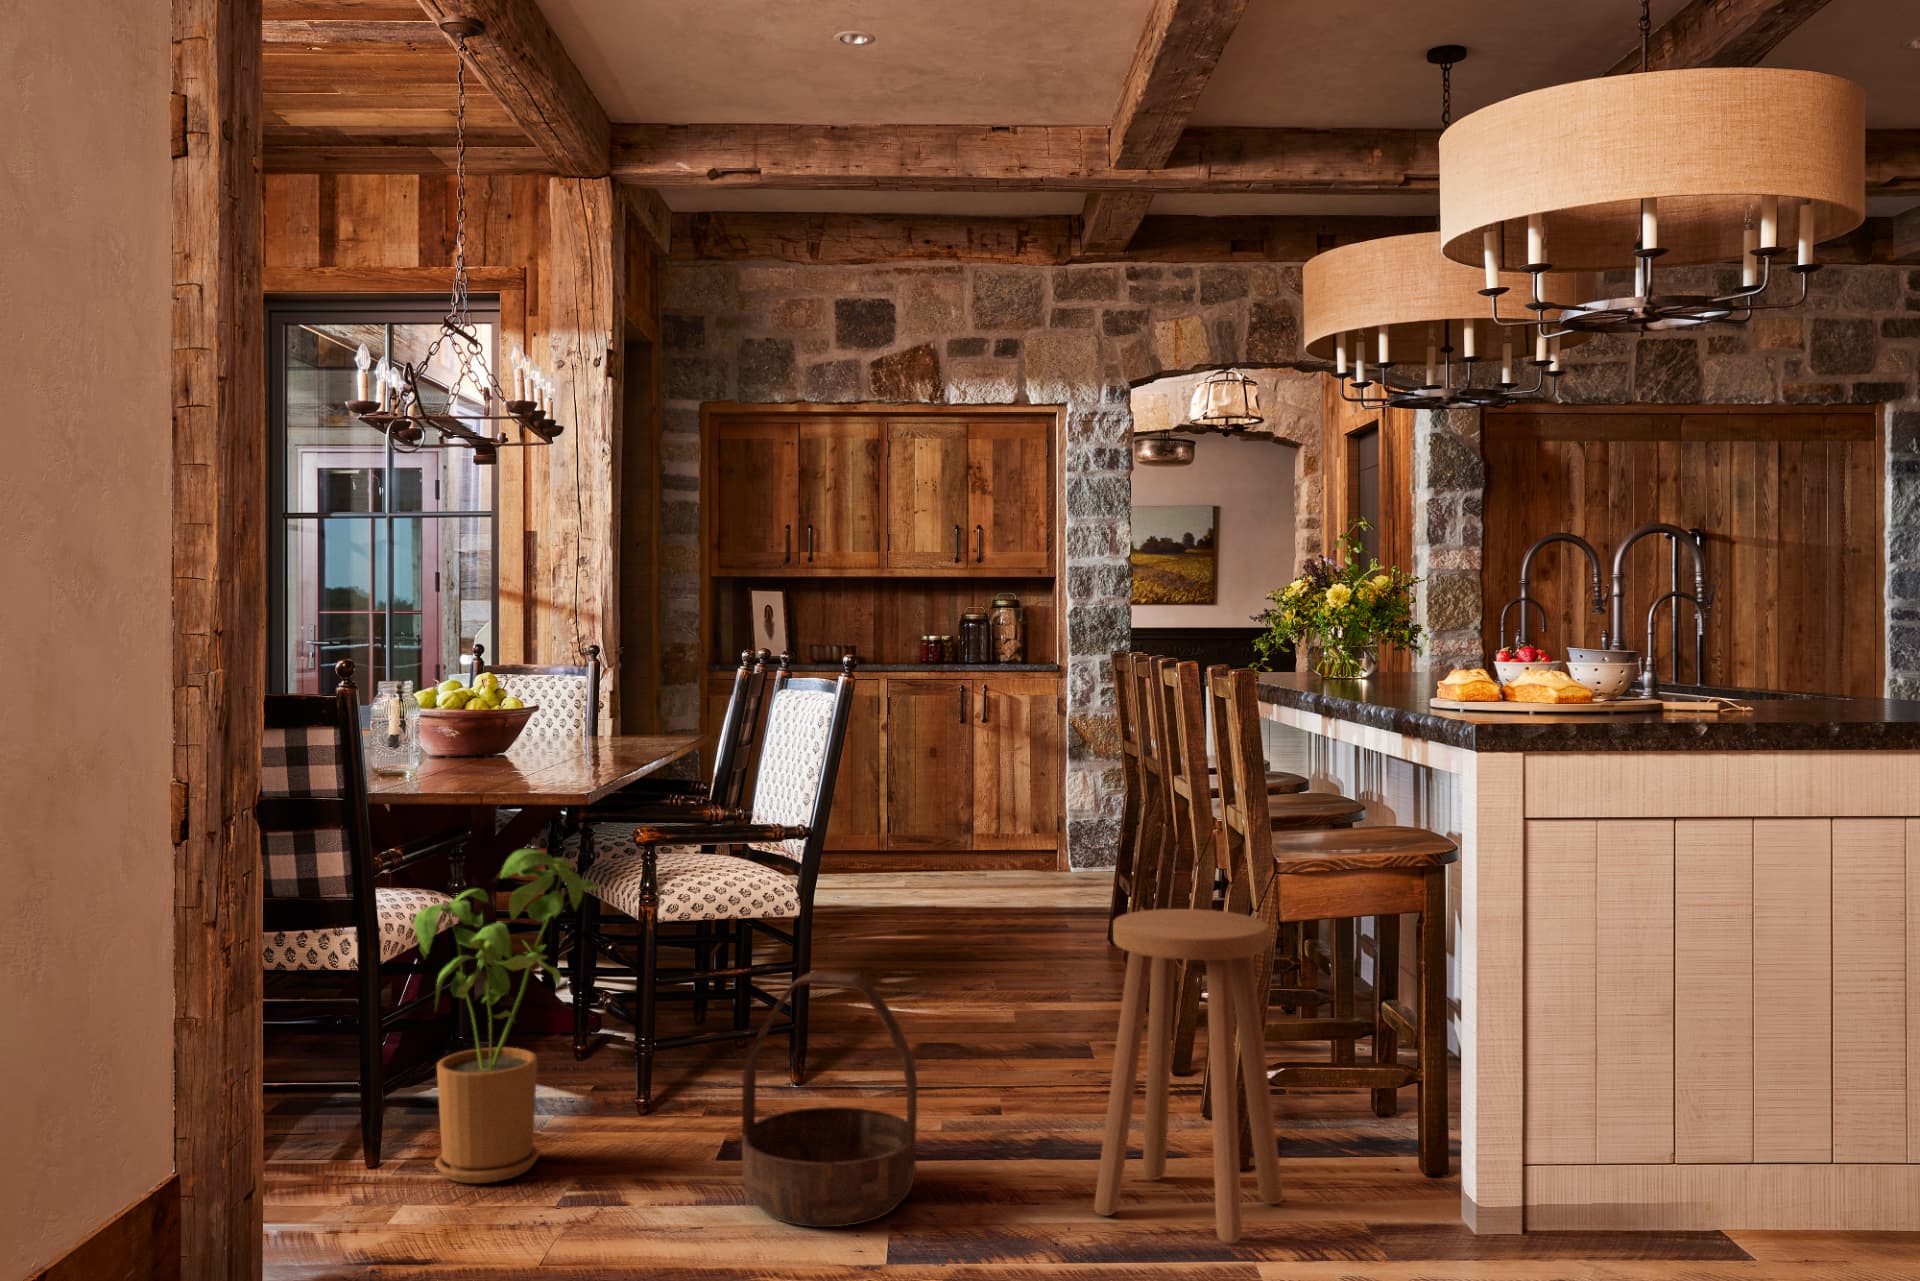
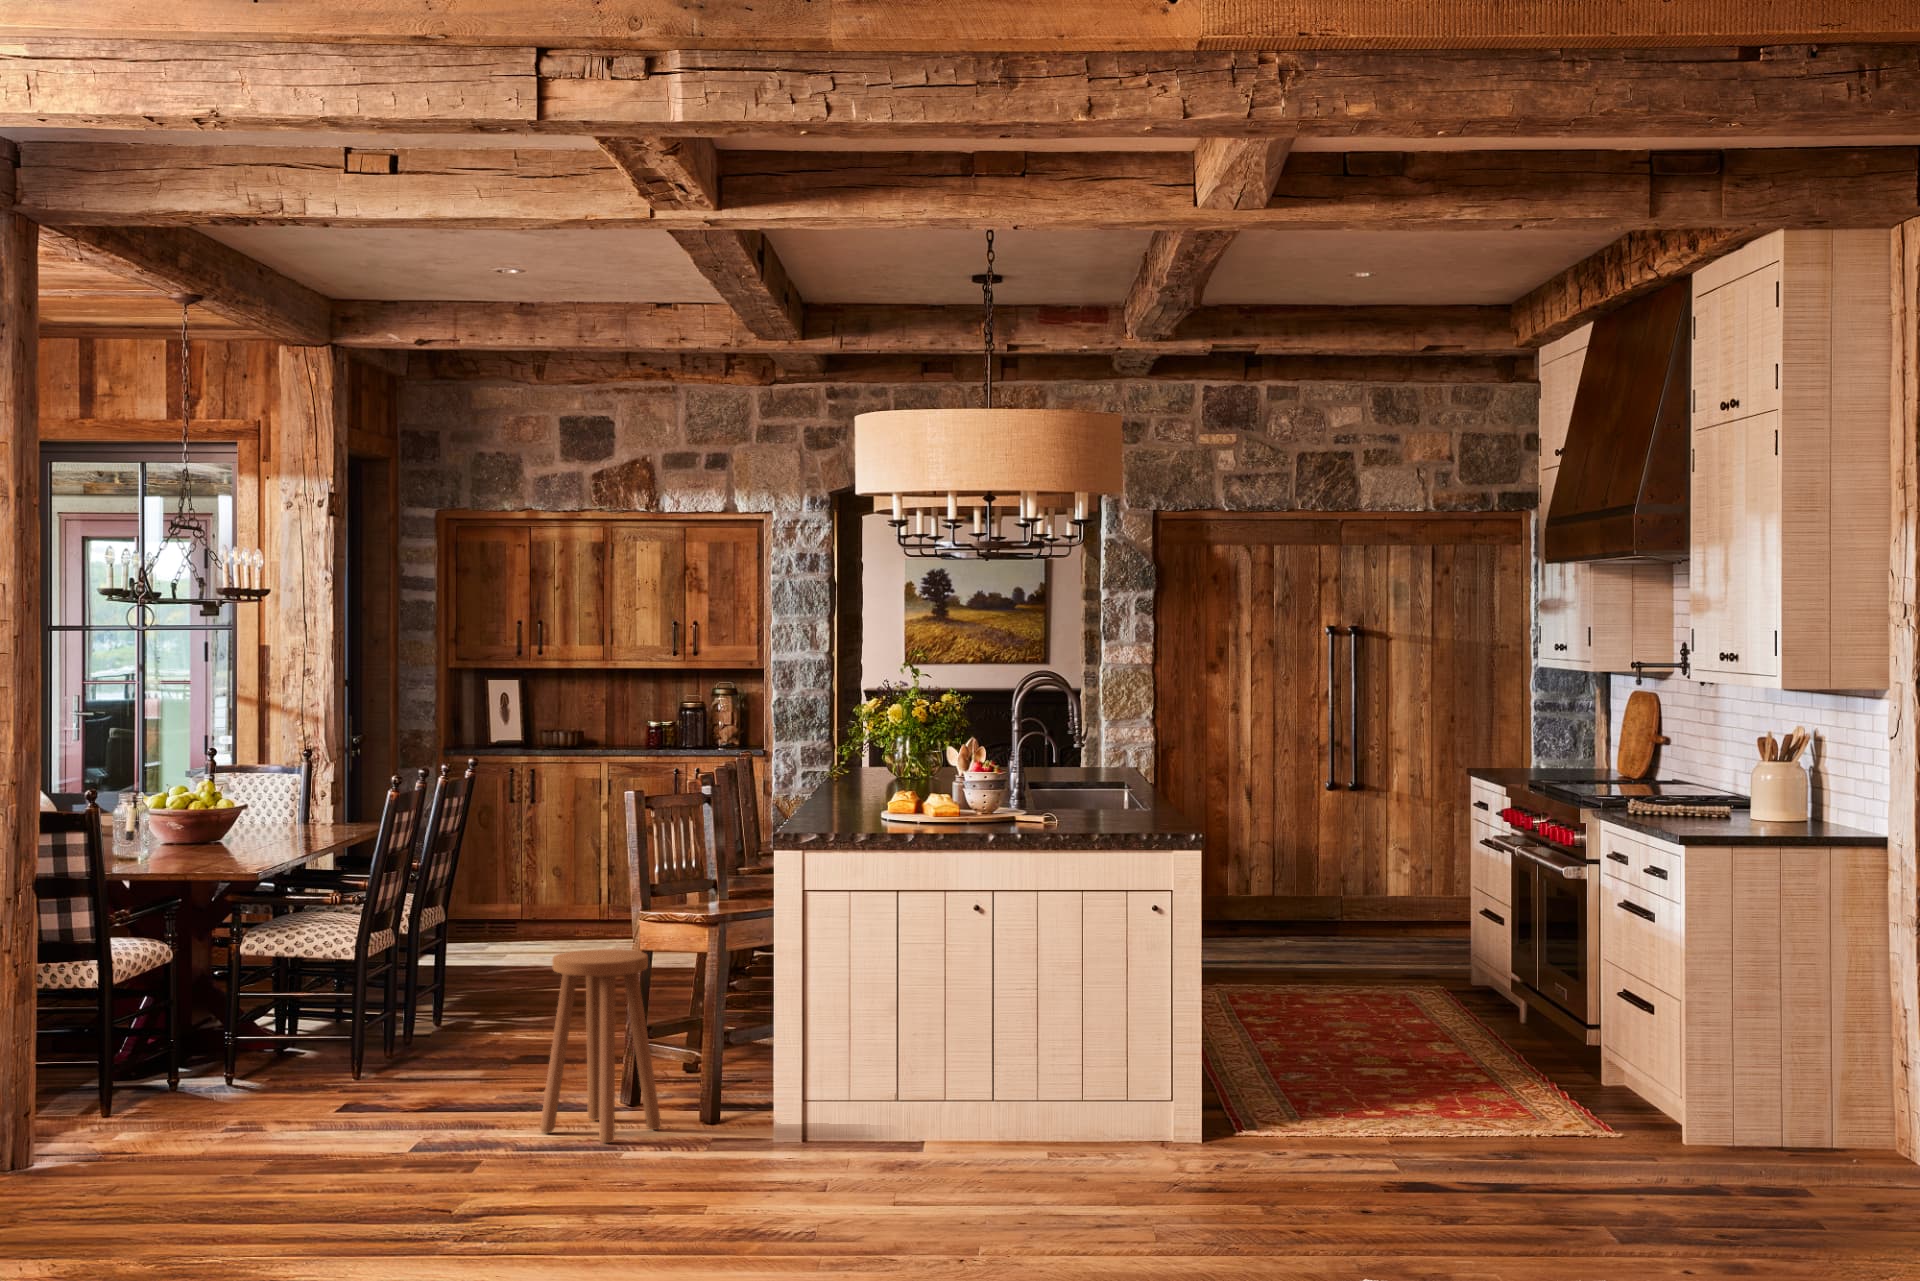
house plant: present [414,849,600,1183] -> none [135,911,260,1120]
basket: present [742,973,917,1227] -> none [330,987,440,1137]

